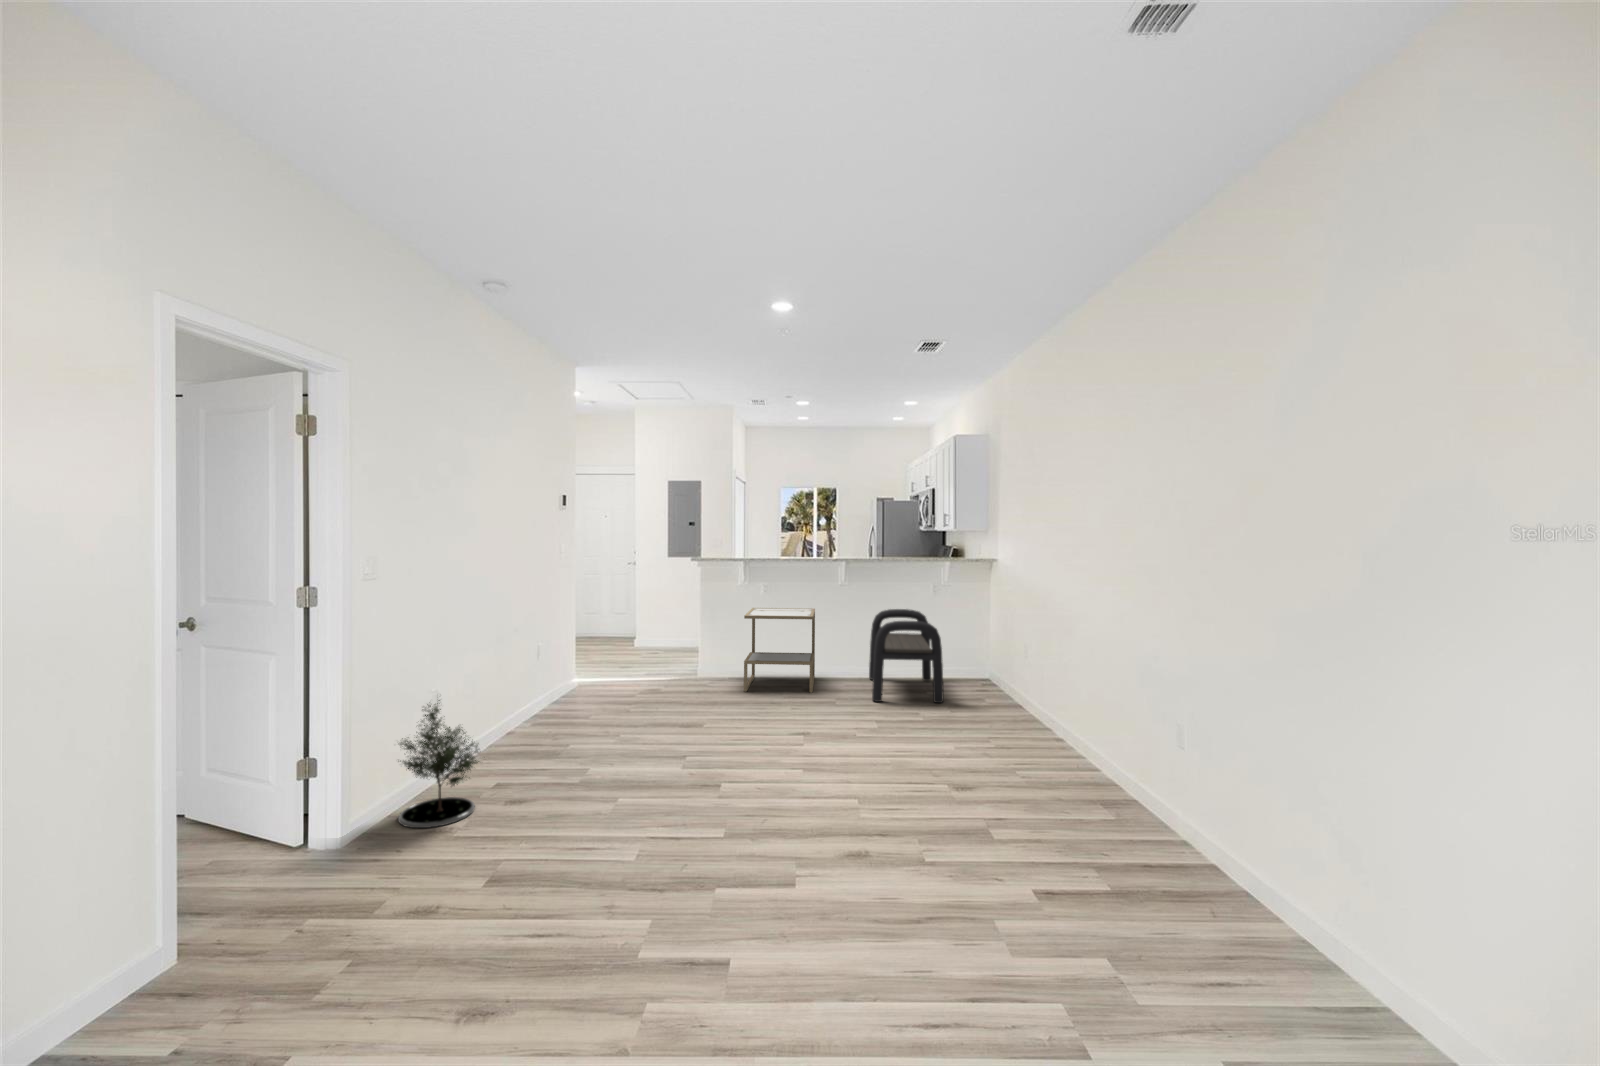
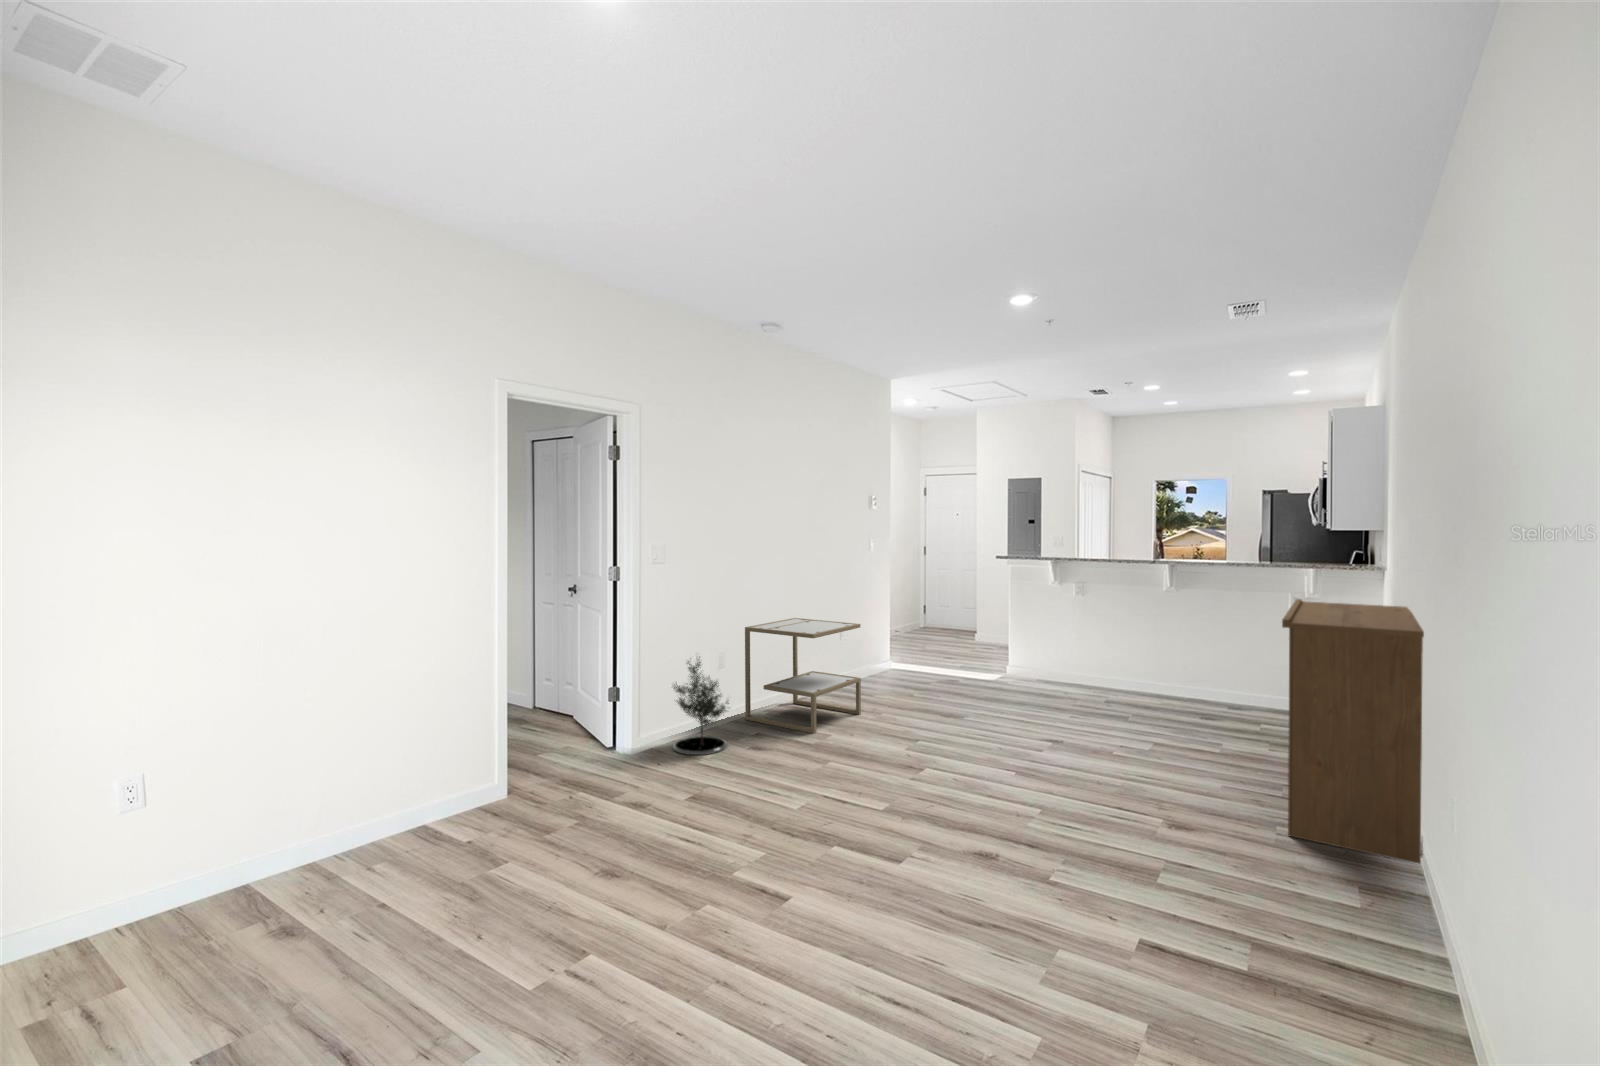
bookshelf: none [978,593,1105,779] -> present [1282,599,1424,864]
side table: present [744,608,815,693] -> present [745,618,861,733]
bench: present [869,609,944,703] -> none [1182,616,1296,737]

